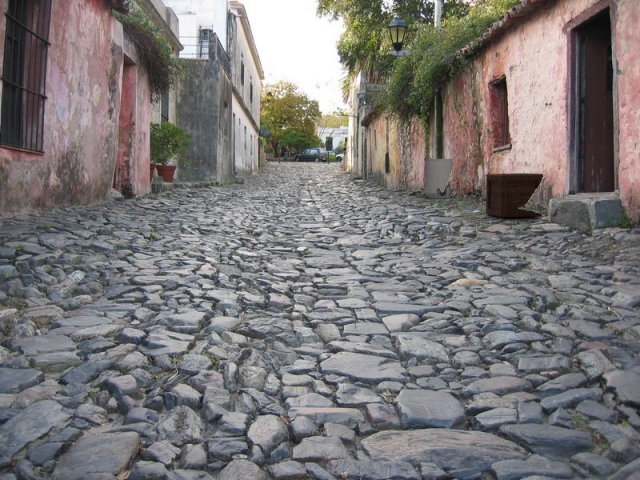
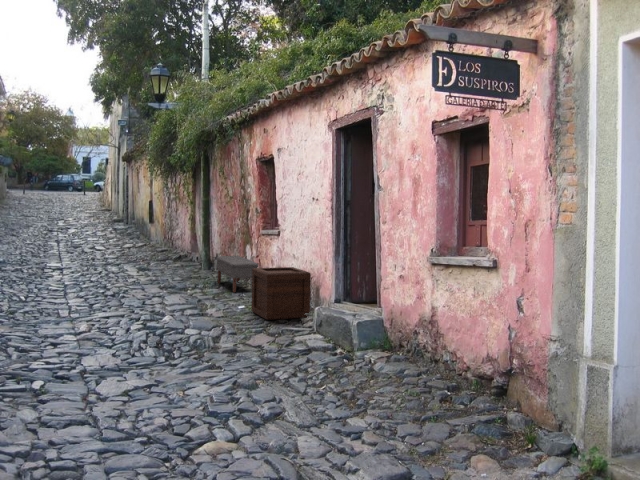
trash can: present [426,159,453,198] -> none [190,229,220,275]
bench: none [451,177,490,206] -> present [217,256,258,292]

